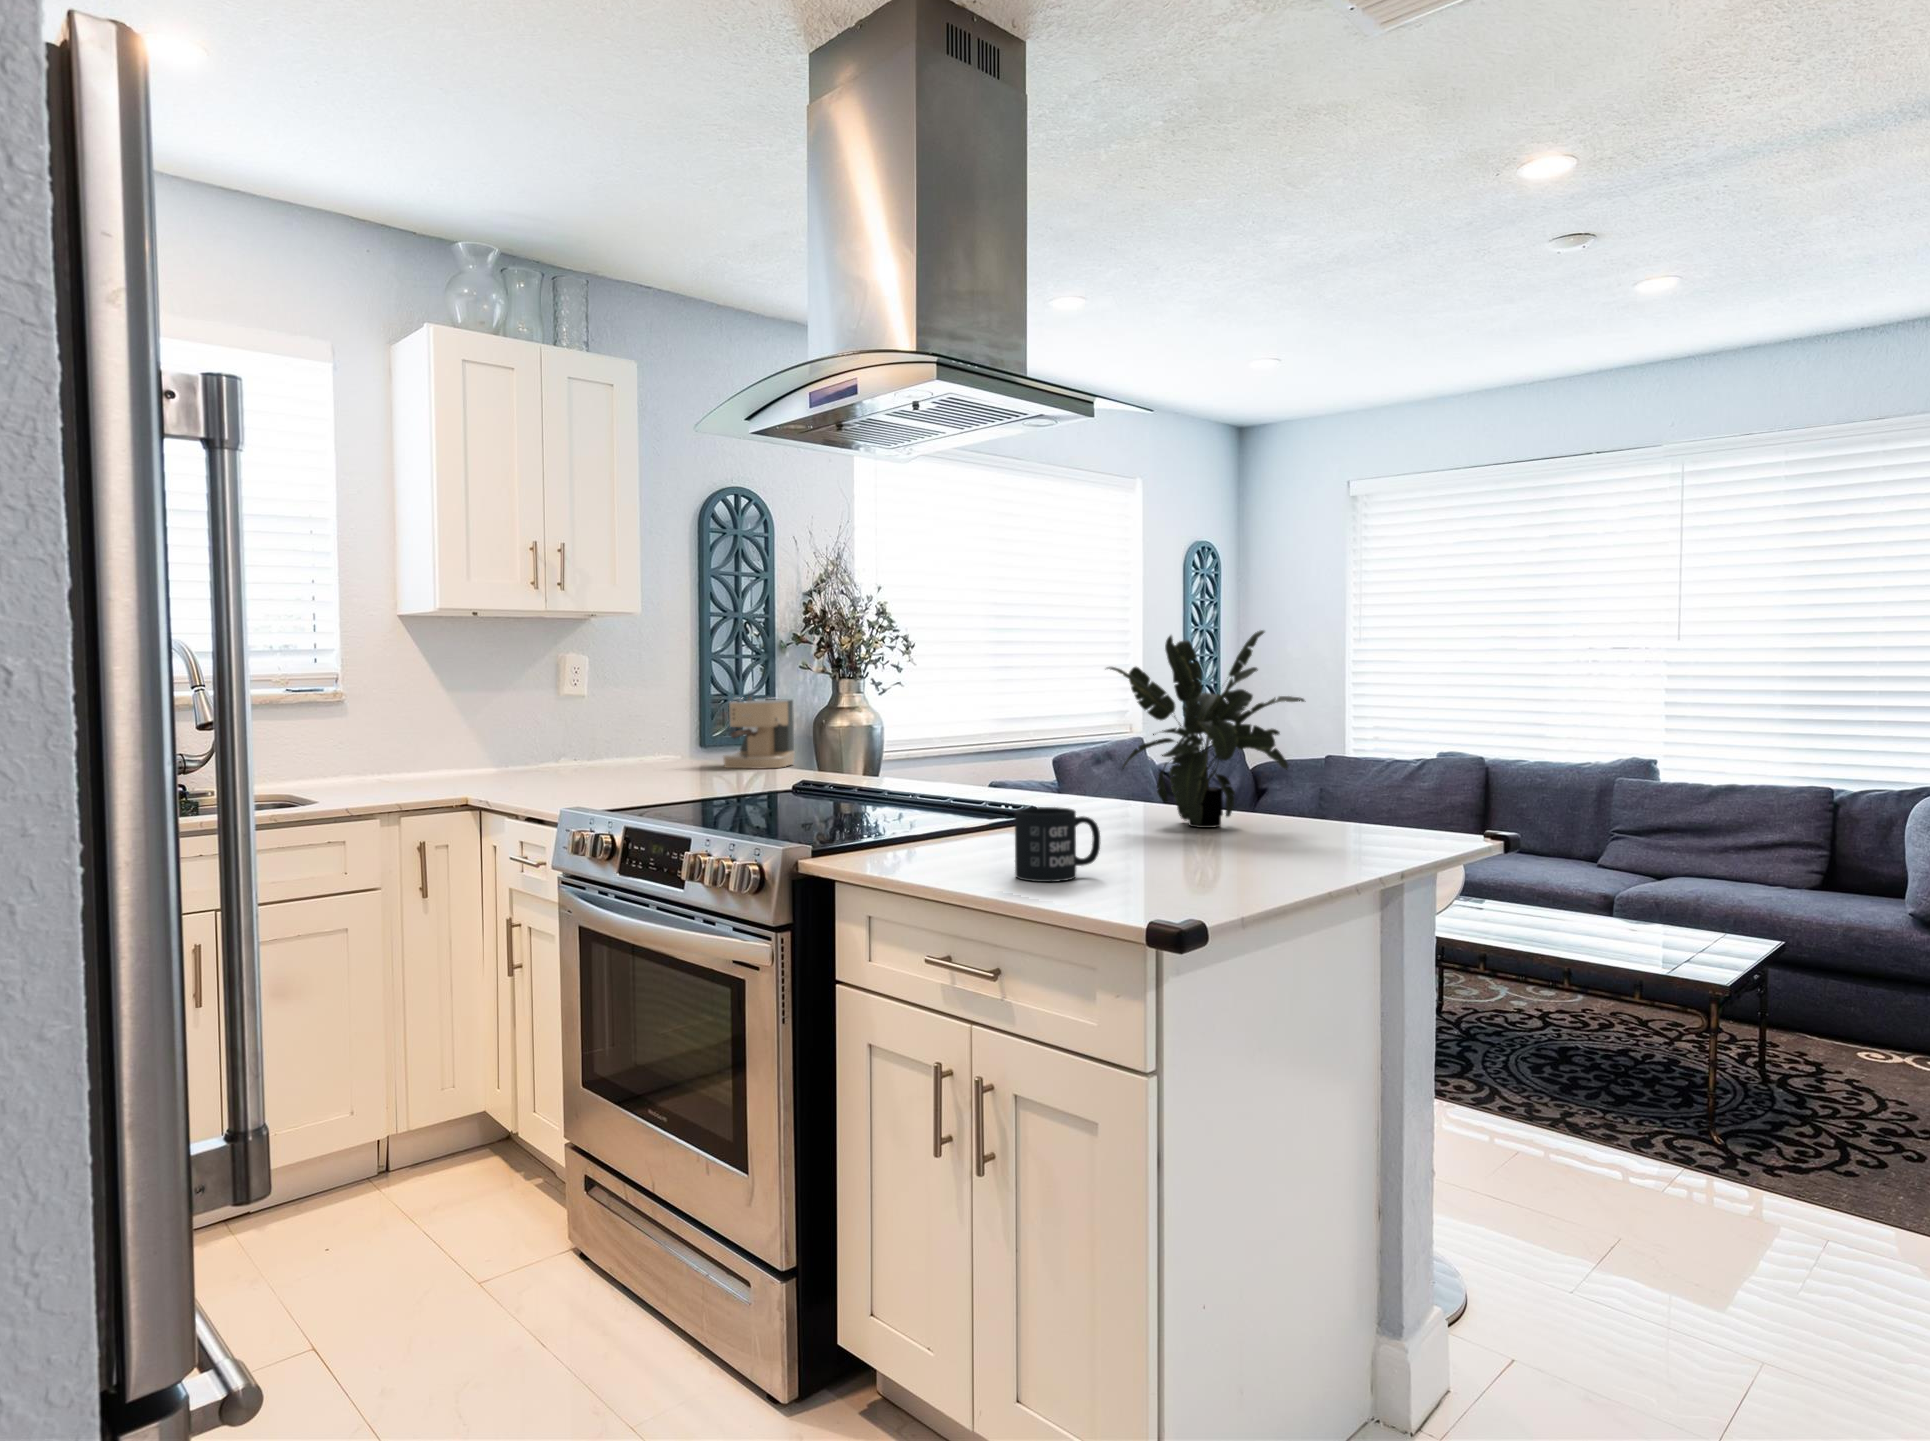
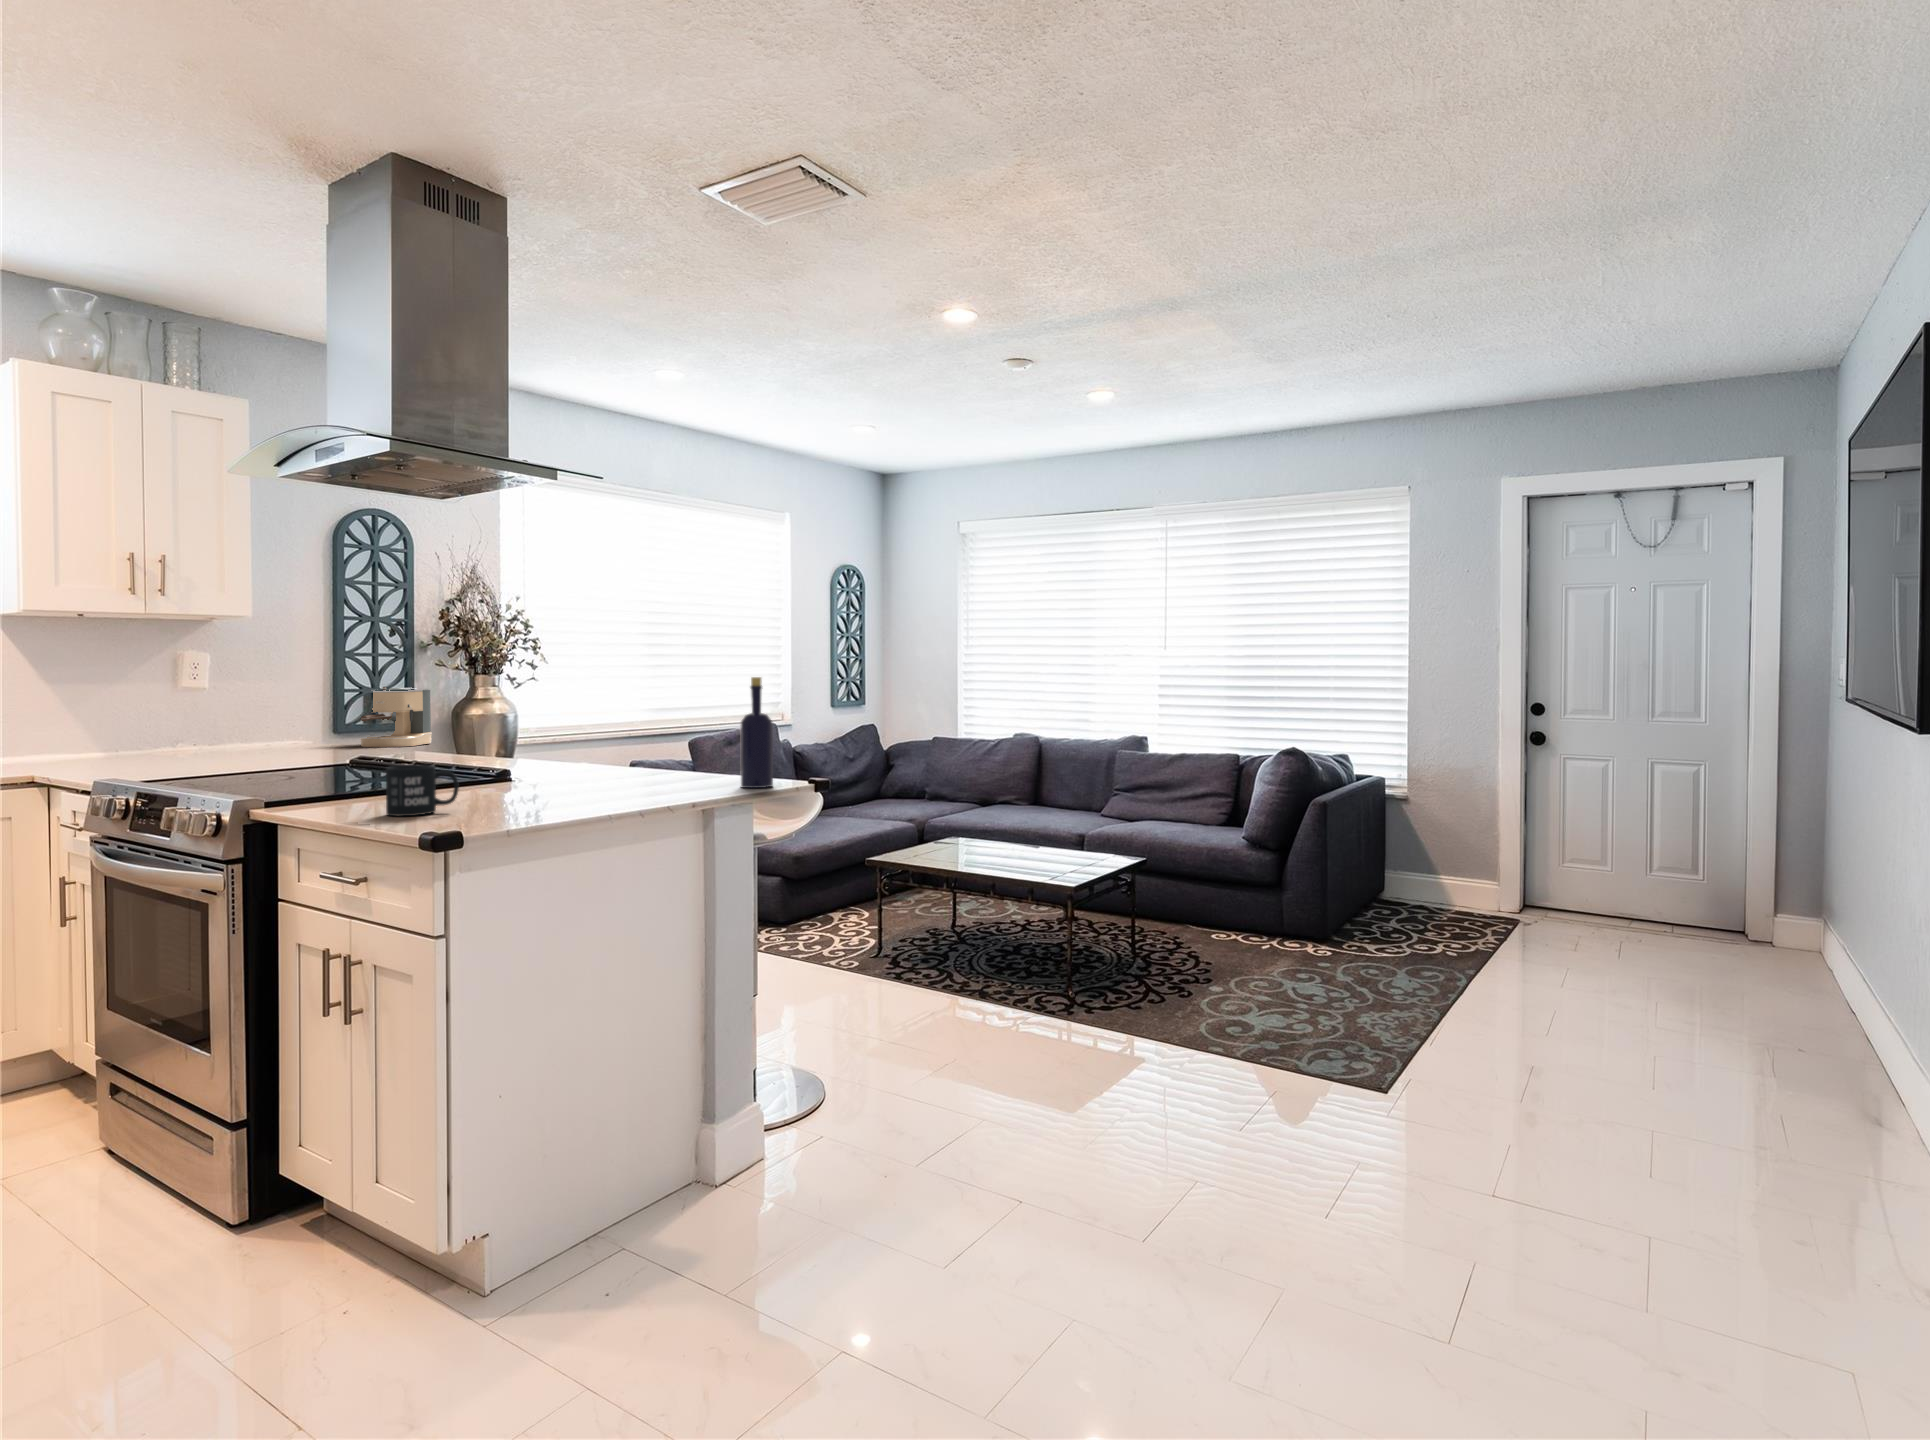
potted plant: present [1107,630,1304,828] -> none [563,640,705,783]
bottle: none [1365,680,1416,840] -> present [740,677,773,788]

